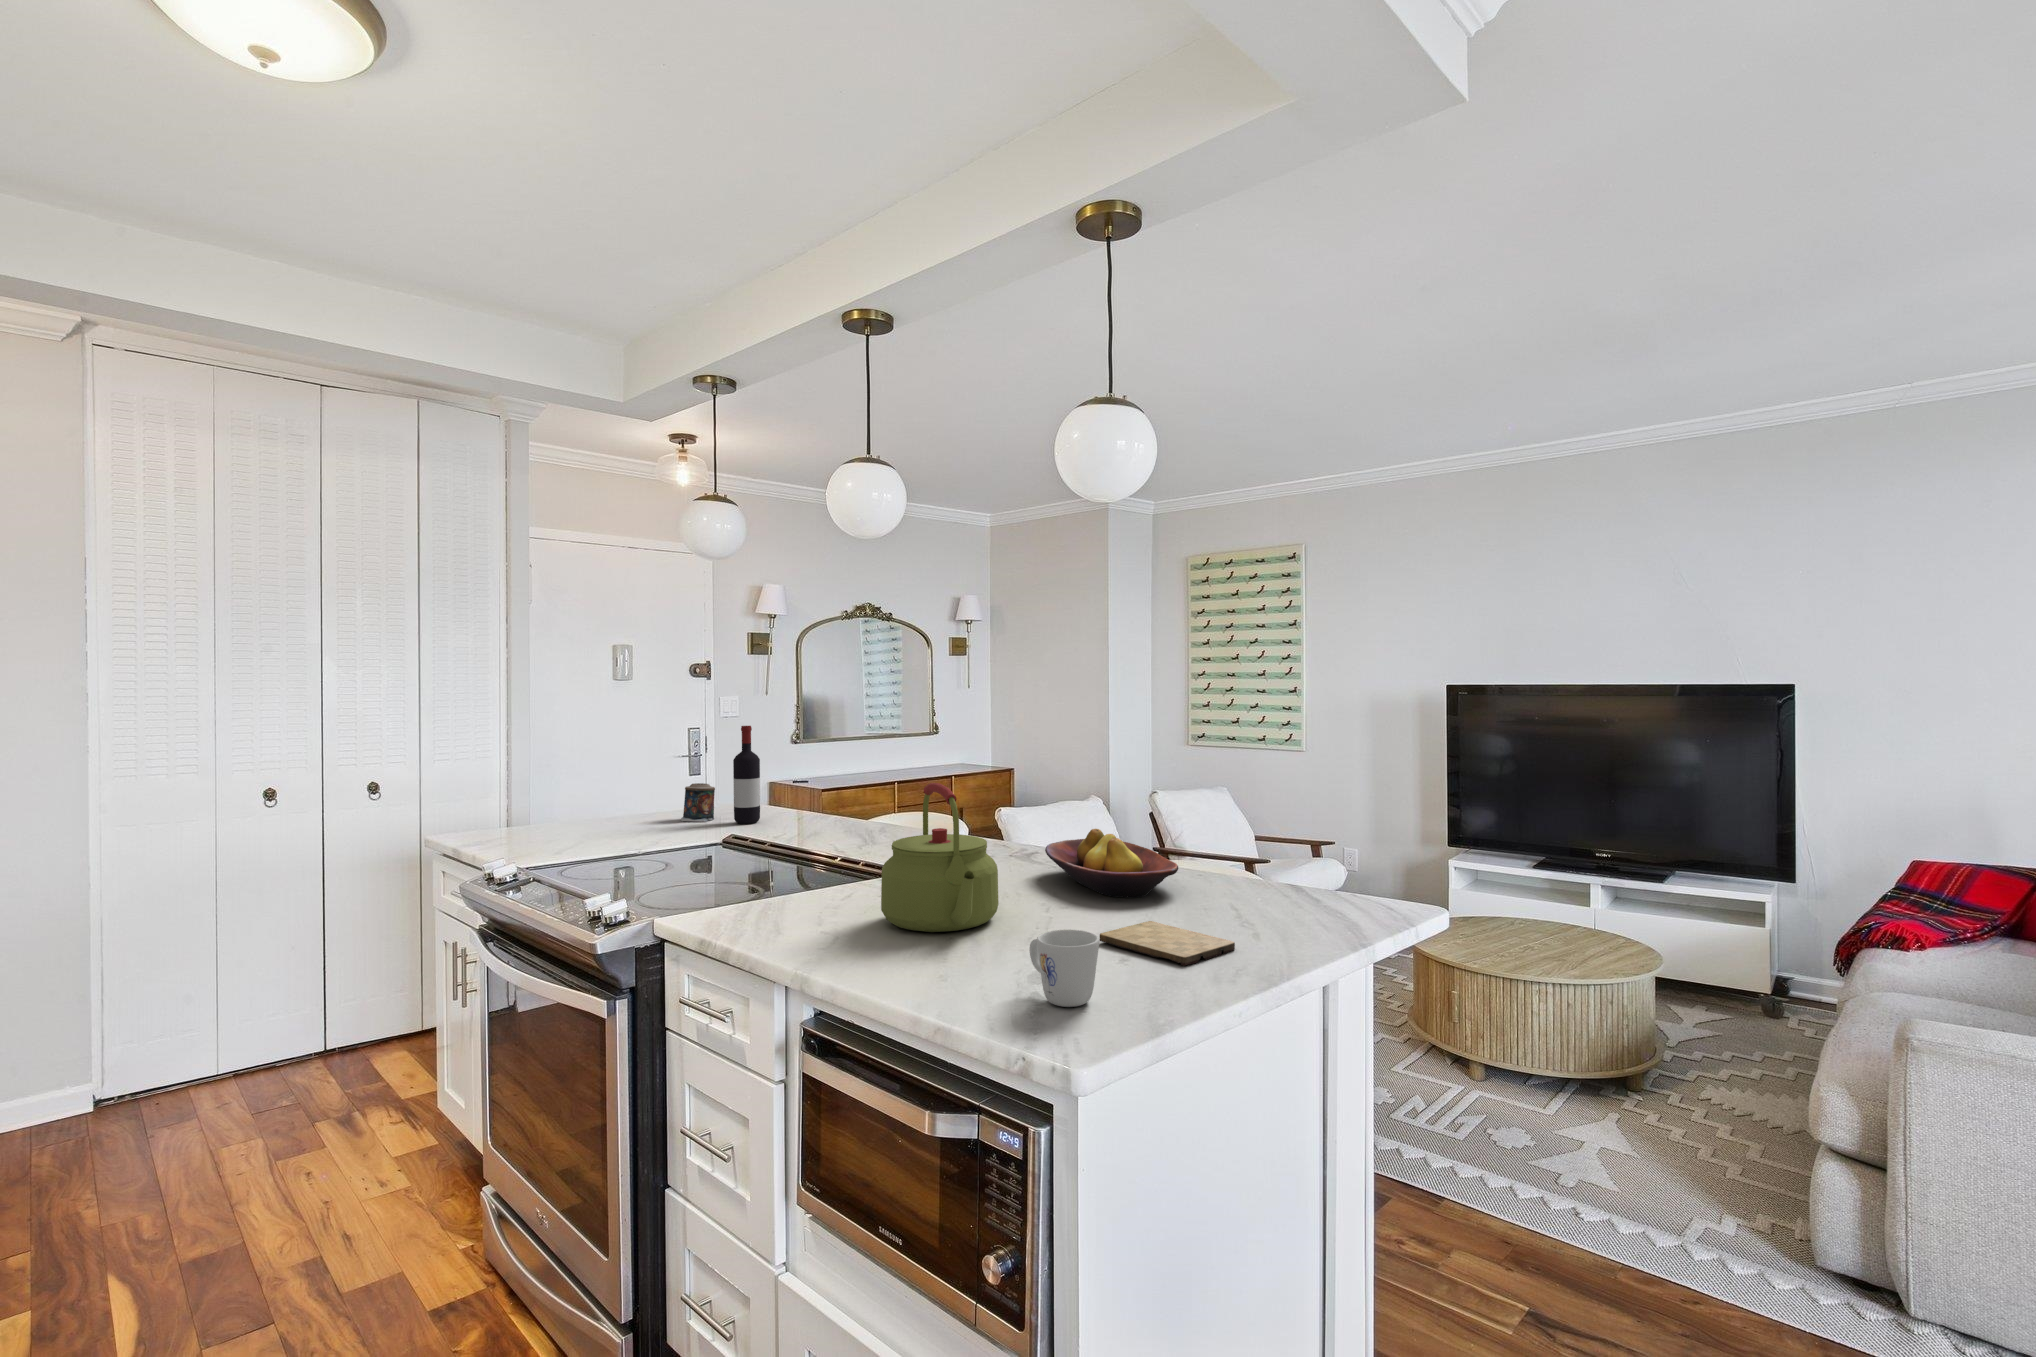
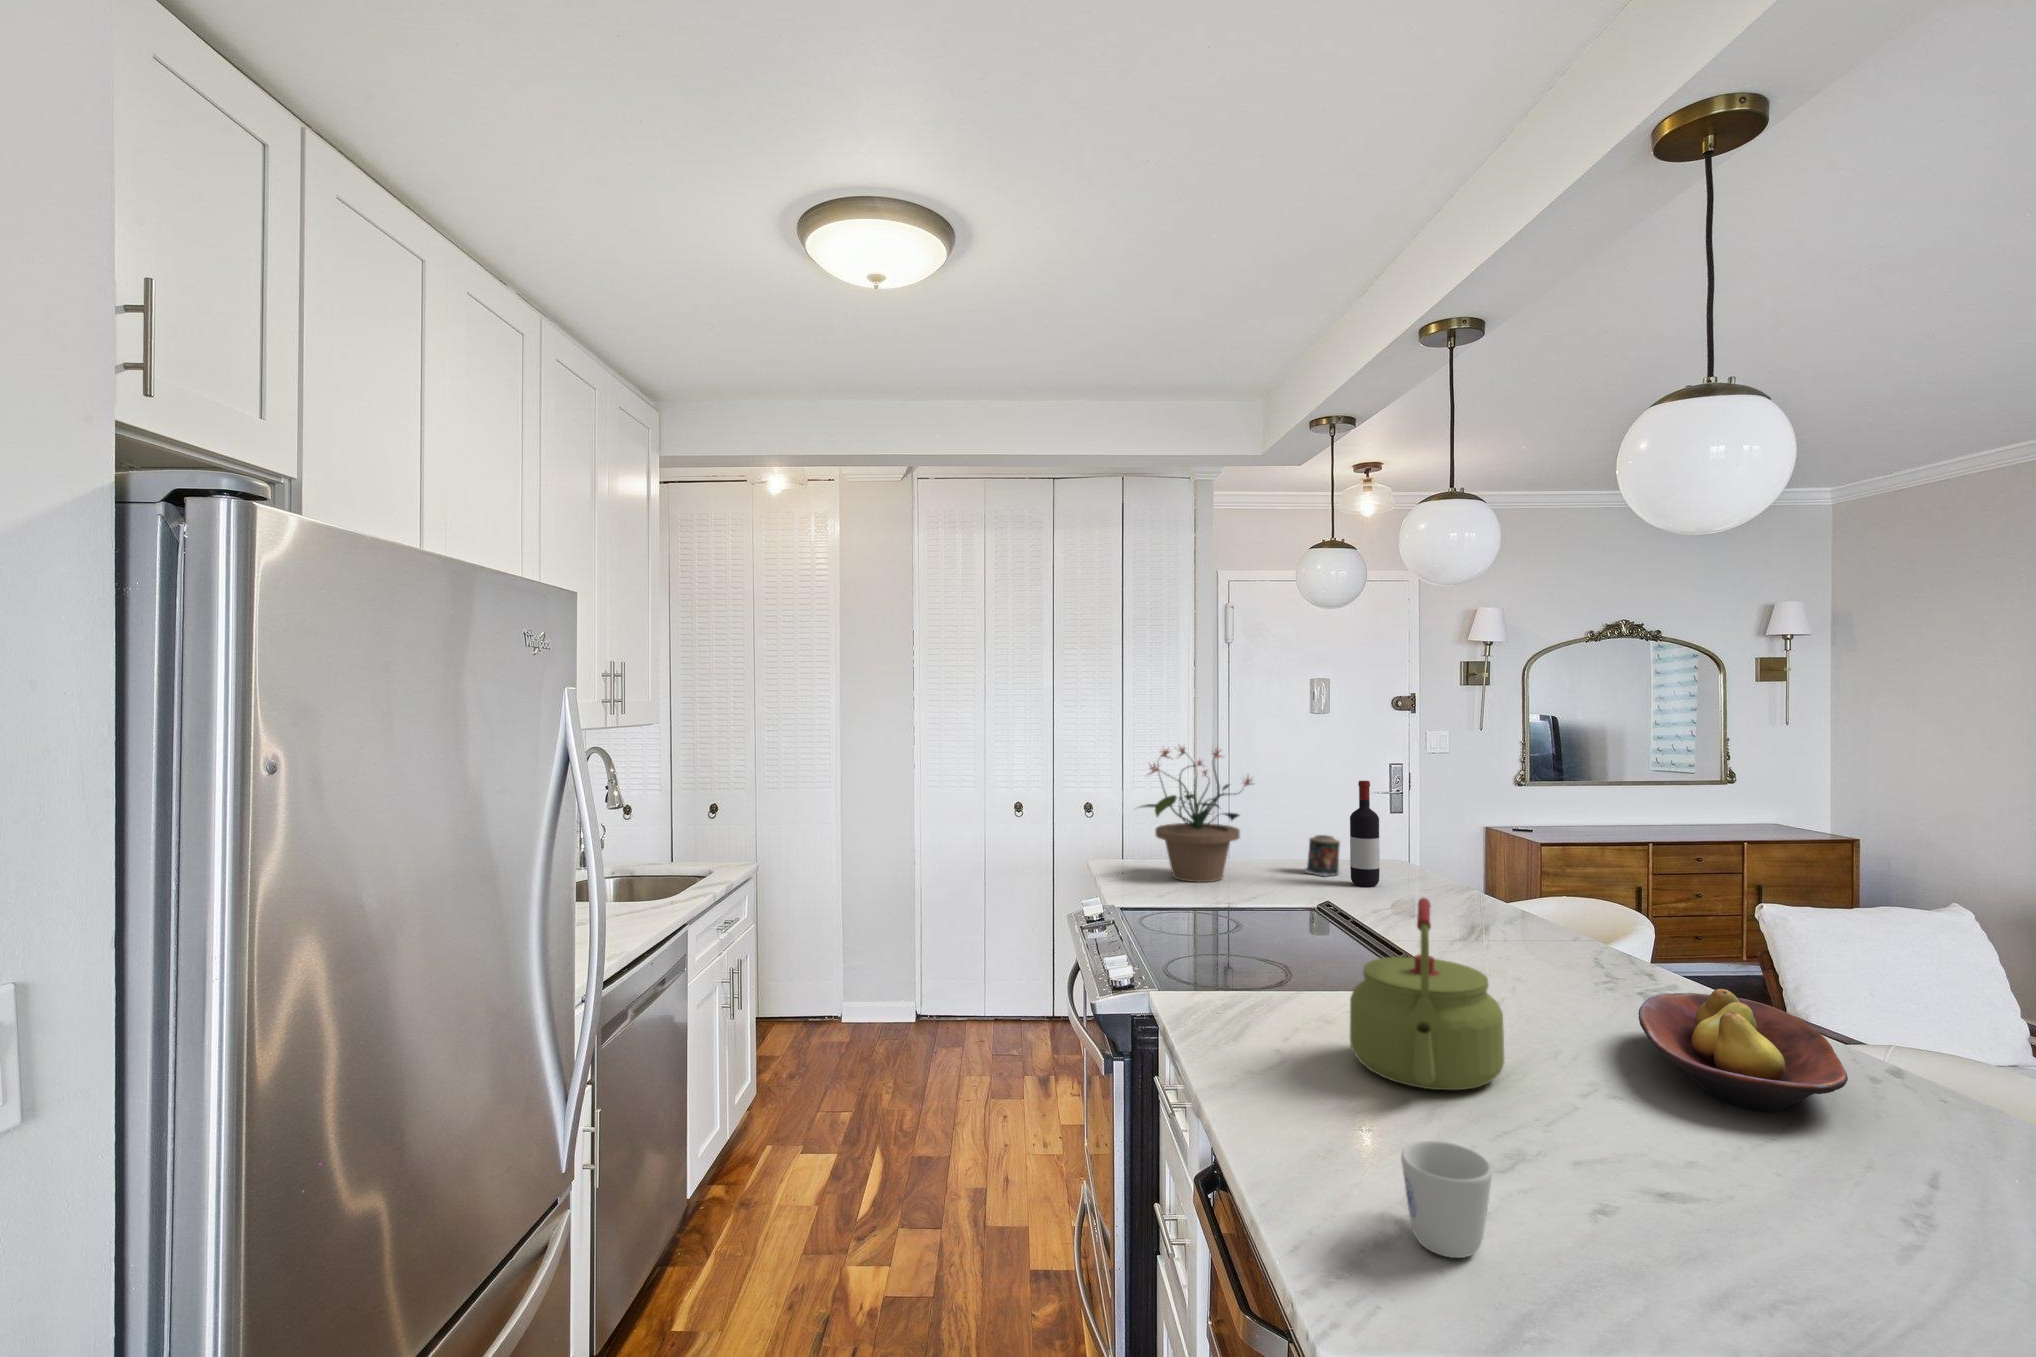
potted plant: none [500,698,642,842] -> present [1143,747,1252,882]
cutting board: present [1100,921,1235,966] -> none [1601,1156,1828,1261]

